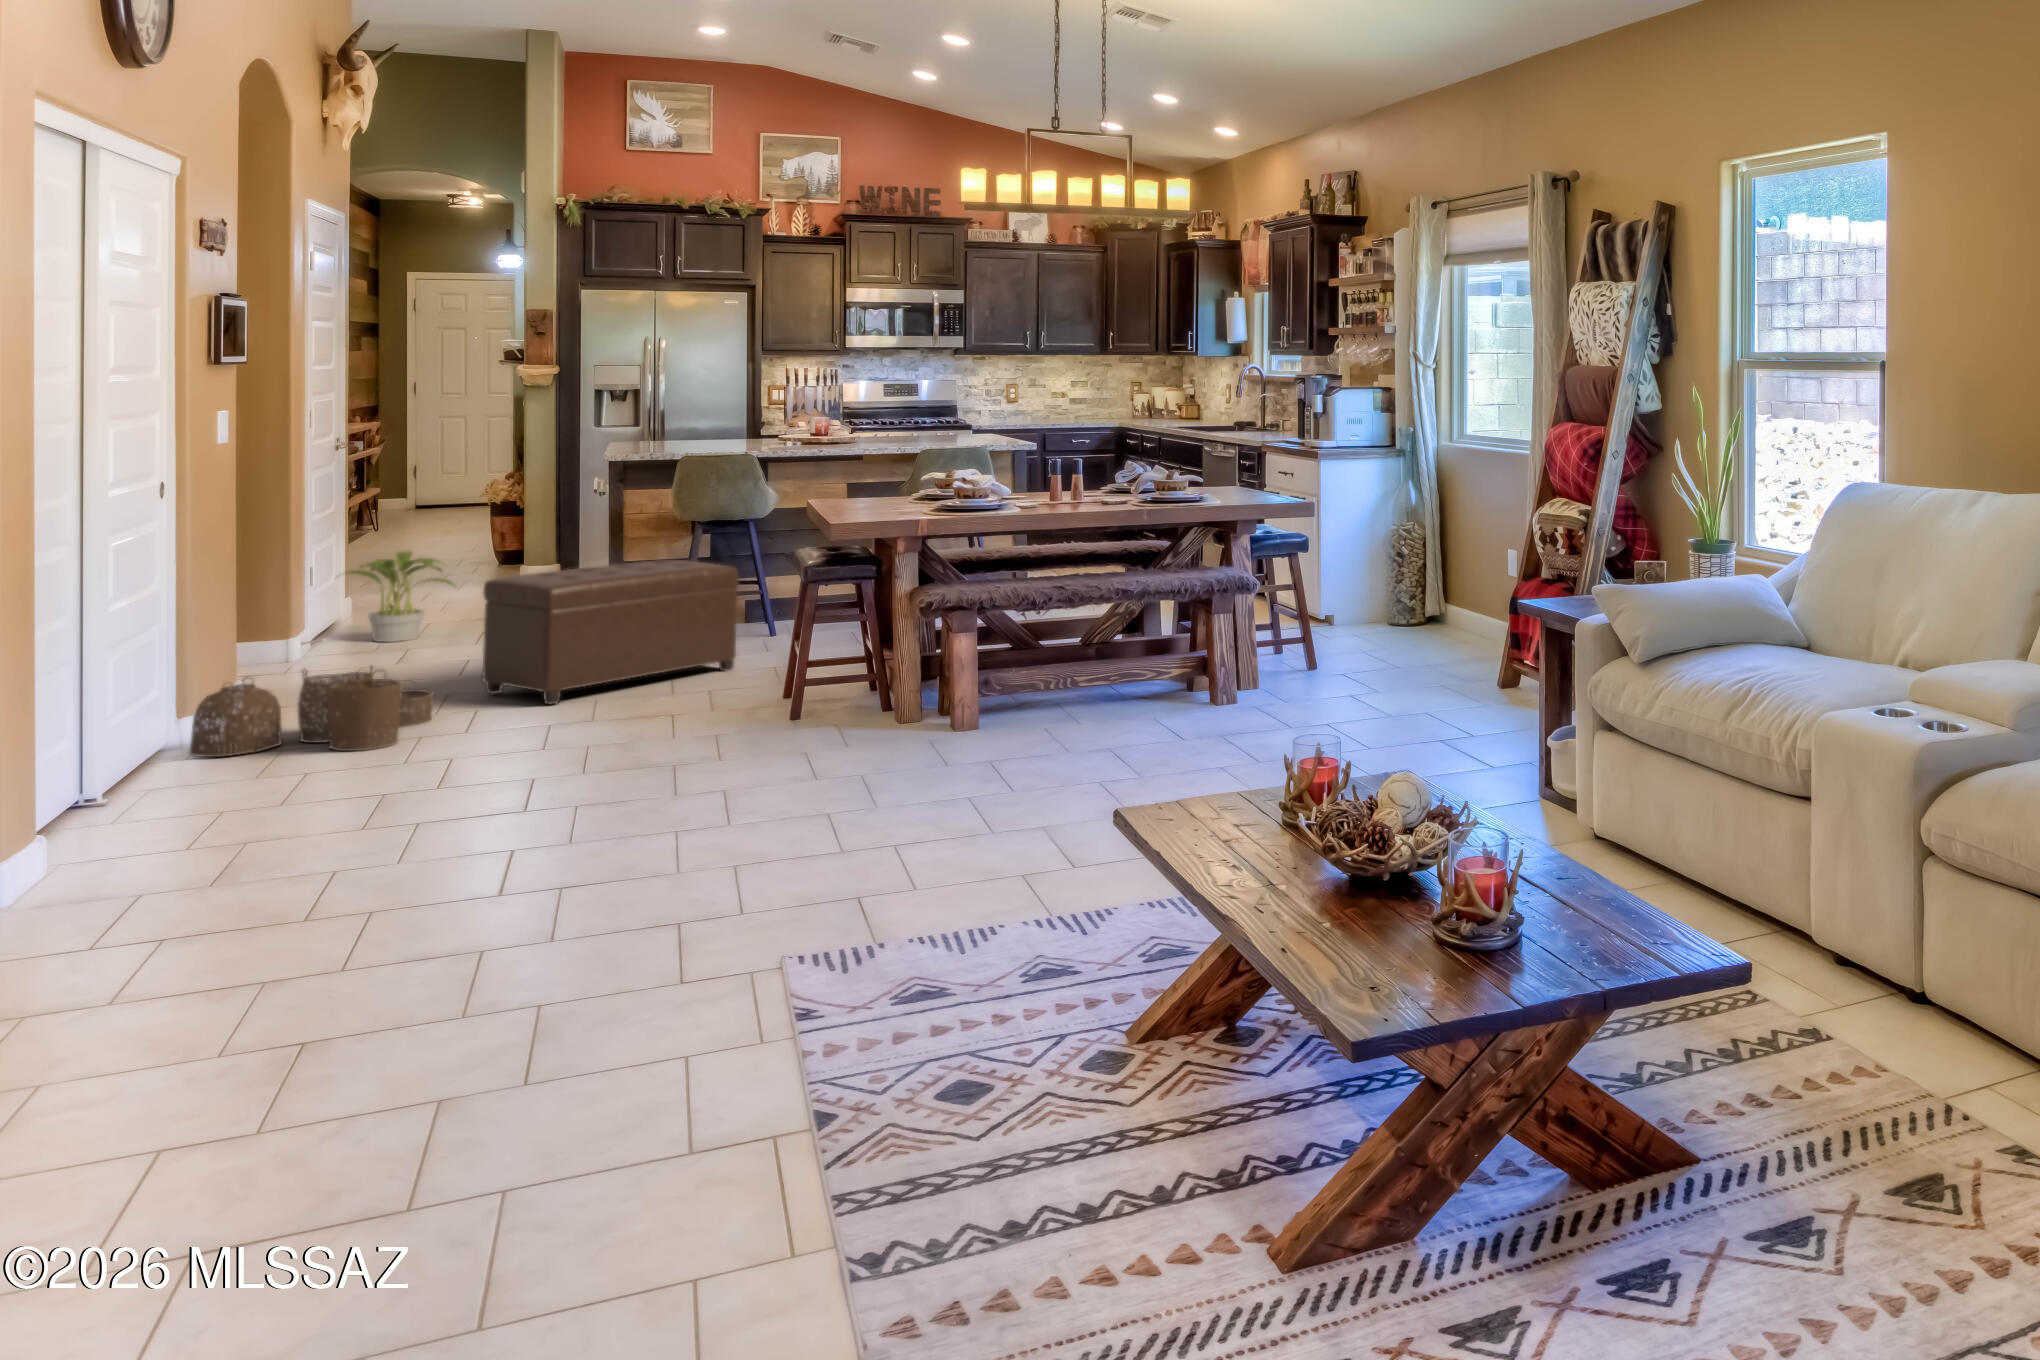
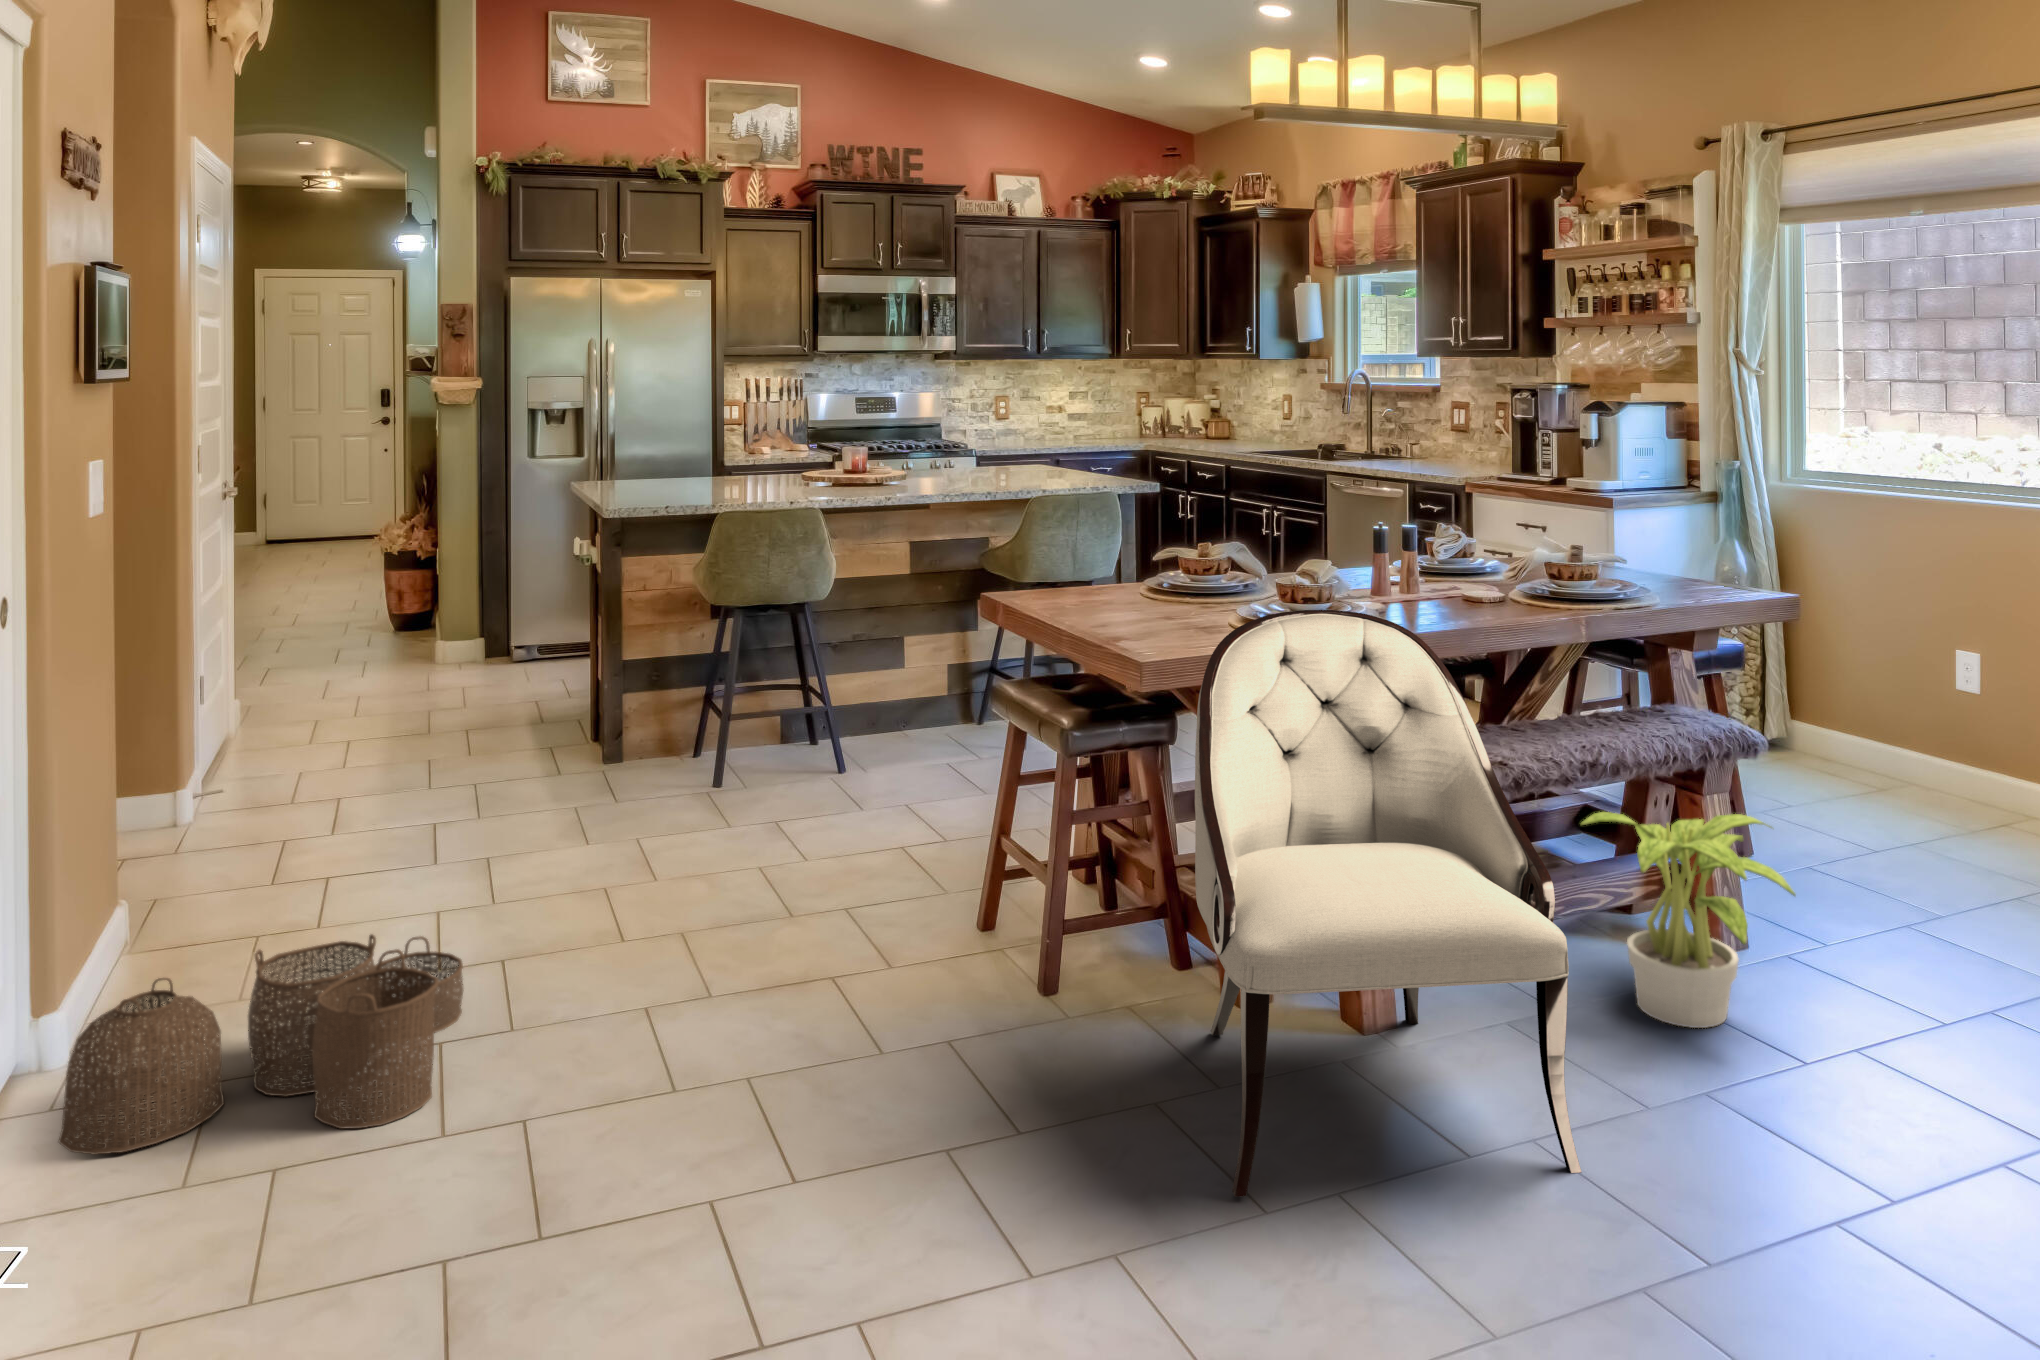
armchair: none [785,494,993,765] -> present [1195,610,1581,1197]
potted plant: present [348,552,454,642] -> present [1581,812,1795,1028]
ottoman: present [483,560,739,704] -> none [513,680,869,963]

